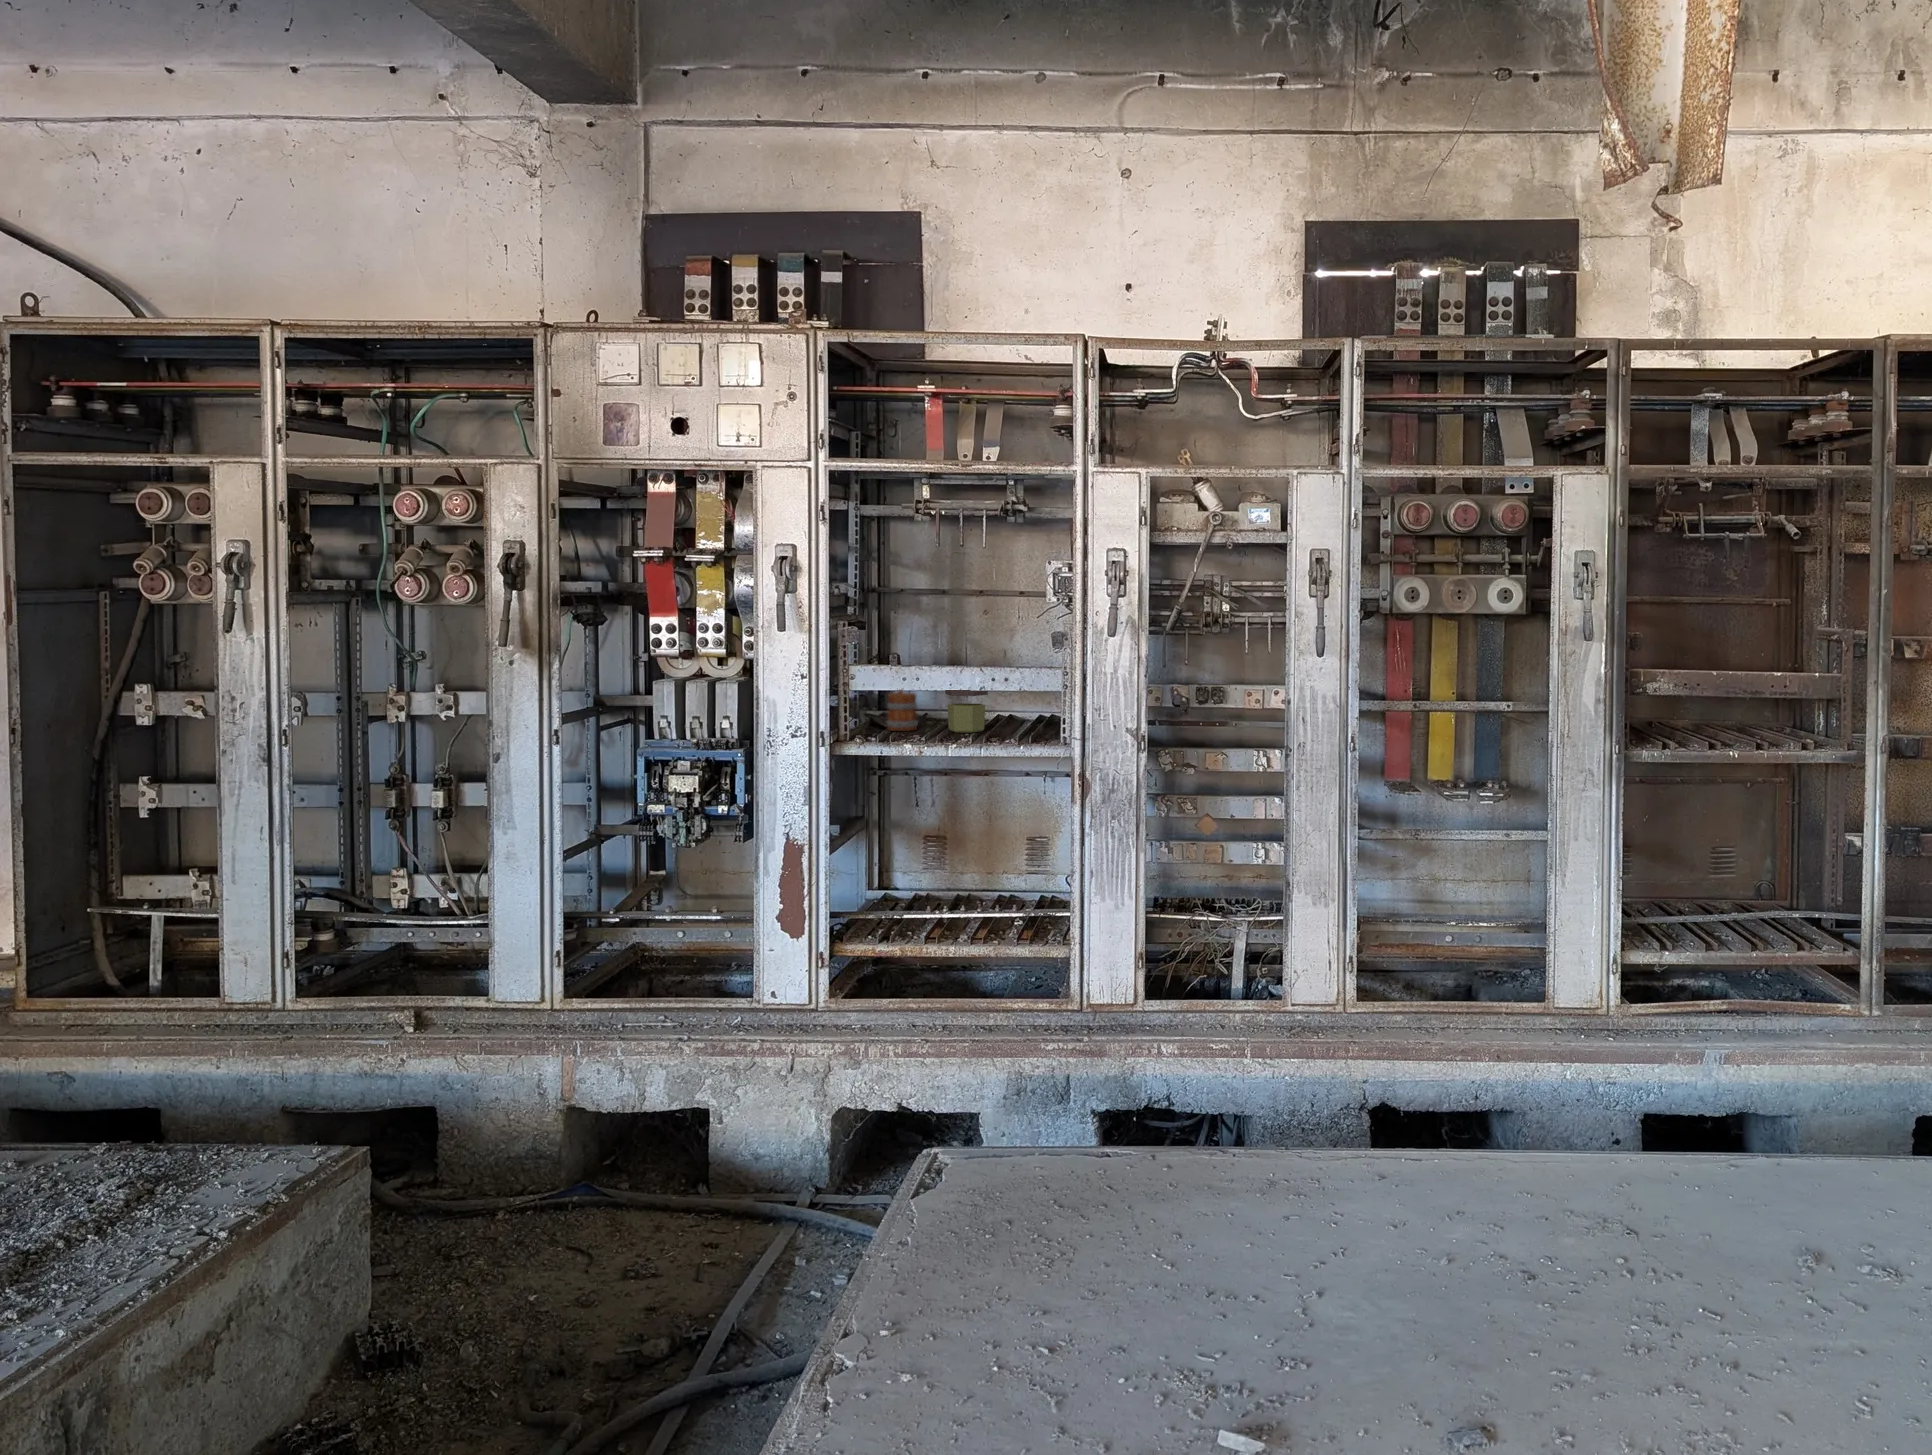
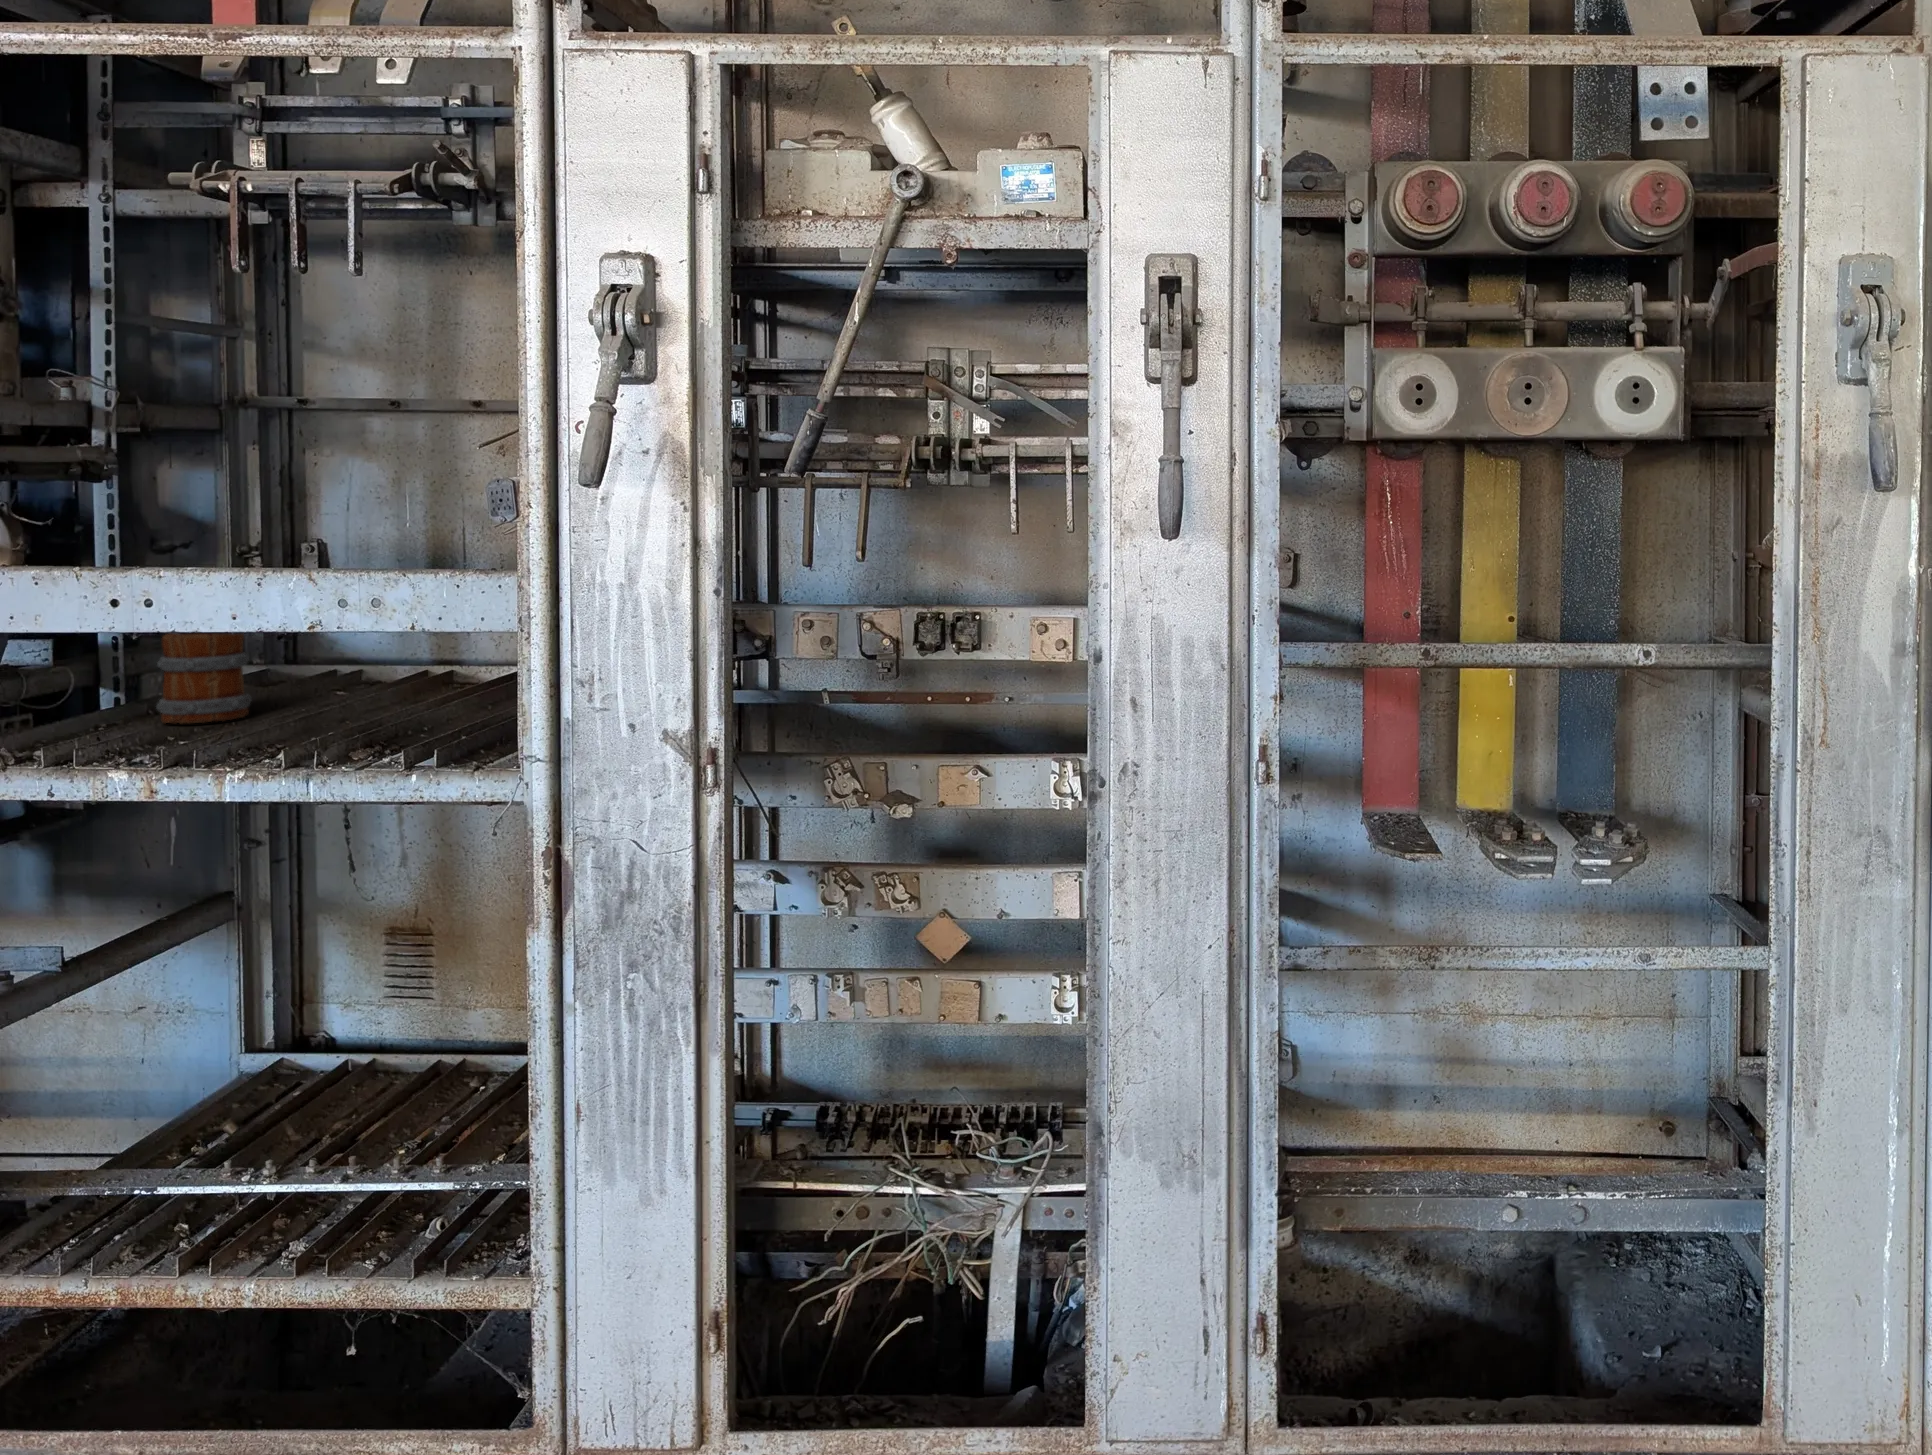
jar: present [945,690,988,733] -> none [297,617,406,726]

